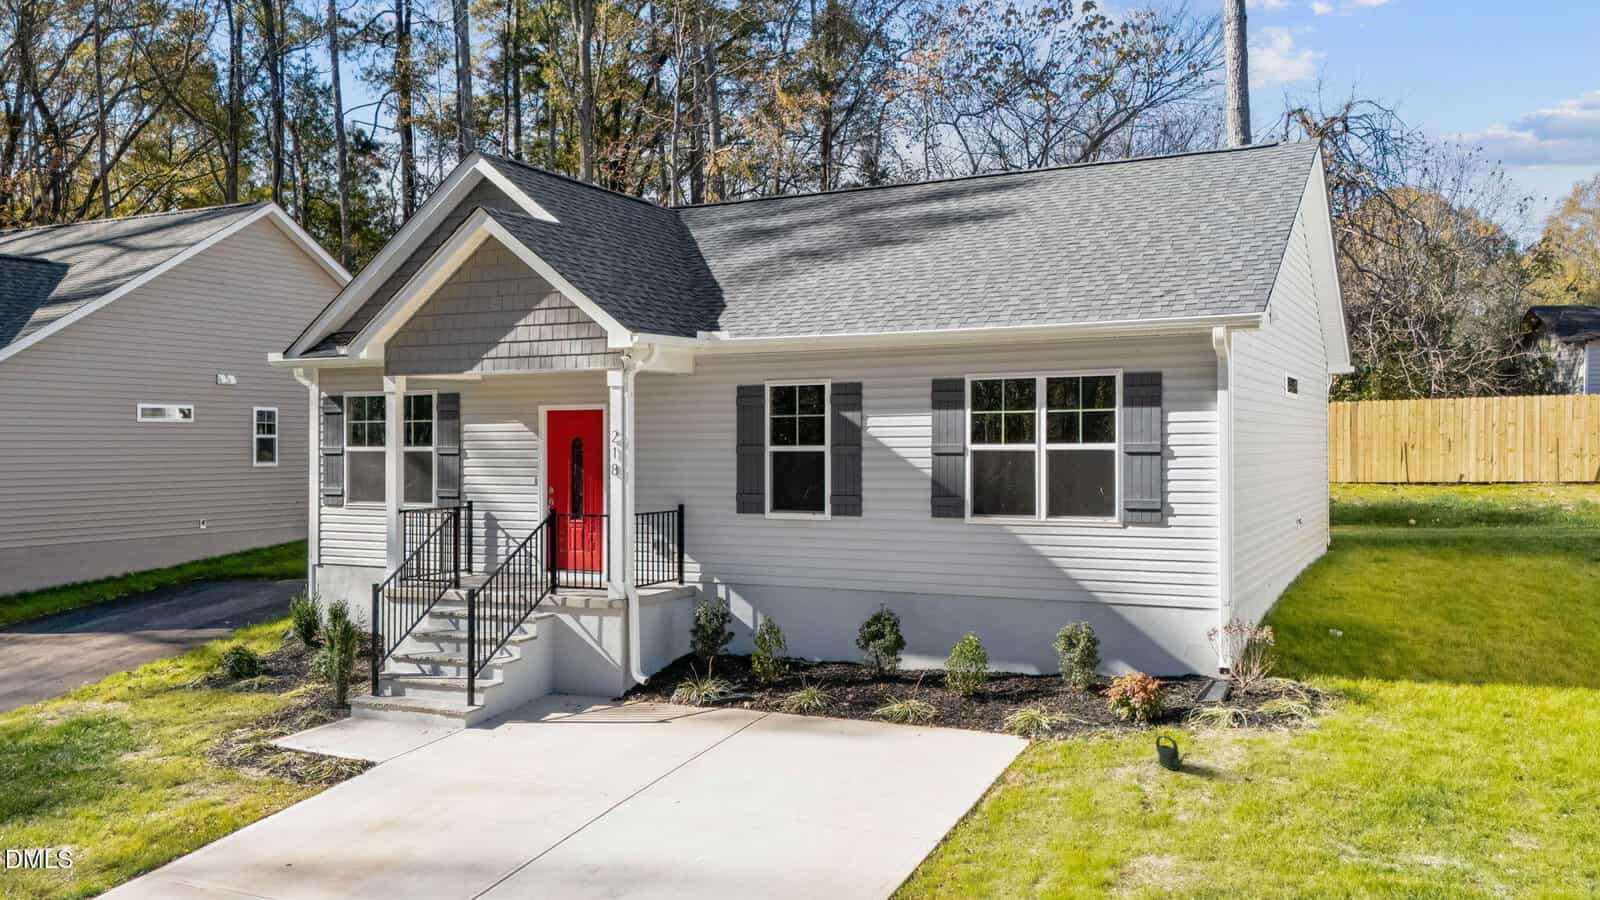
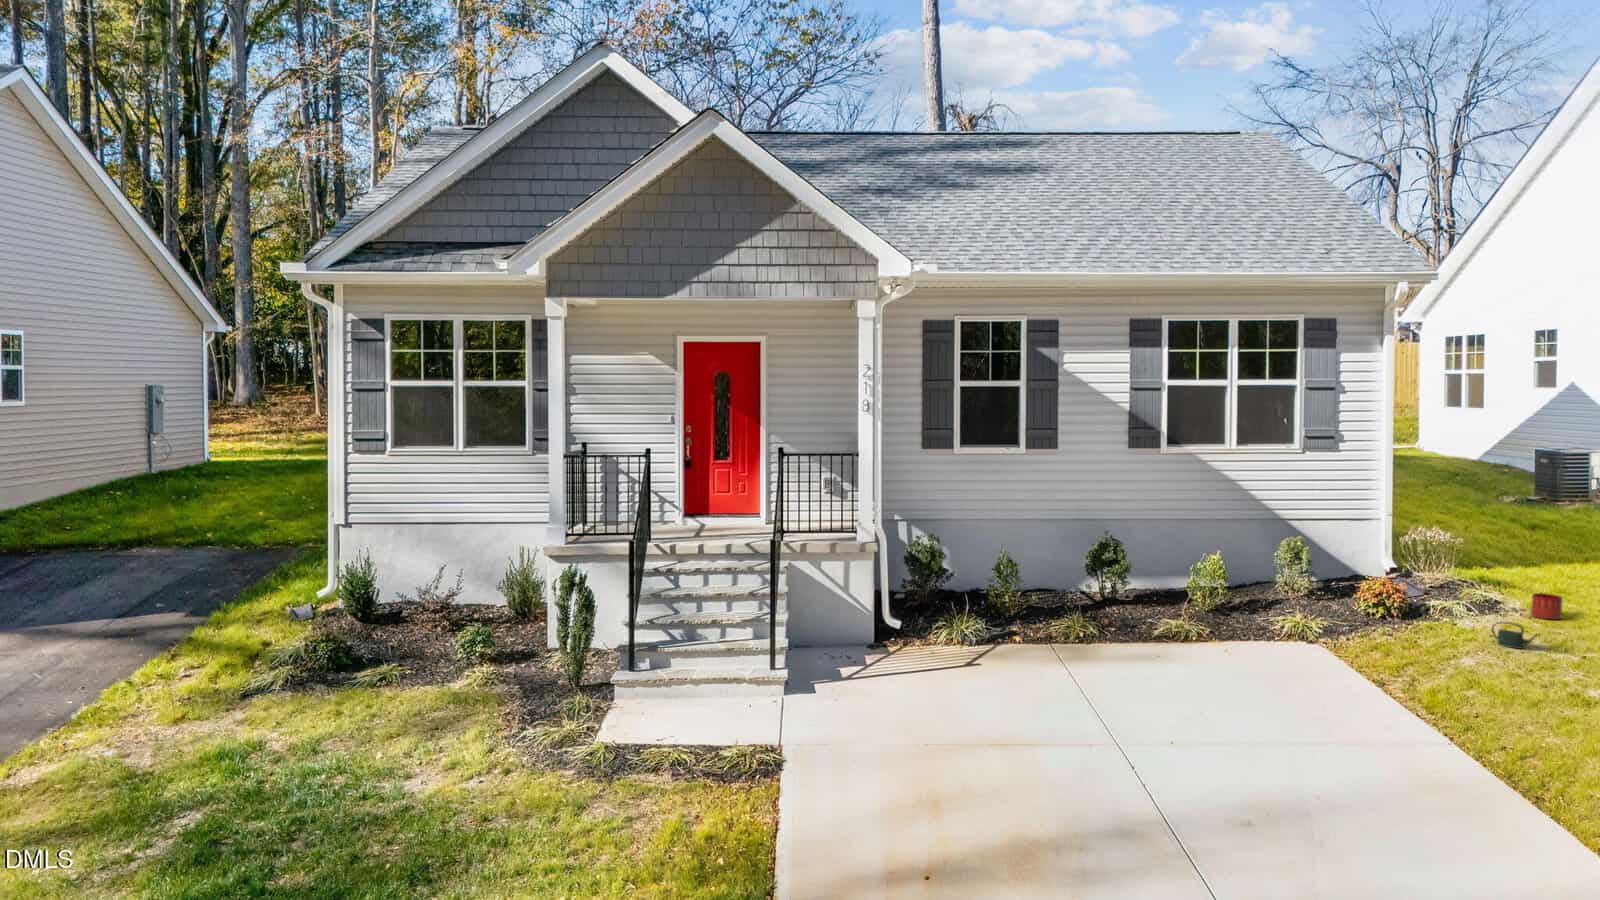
planter: none [1295,711,1329,746] -> present [1531,593,1563,620]

